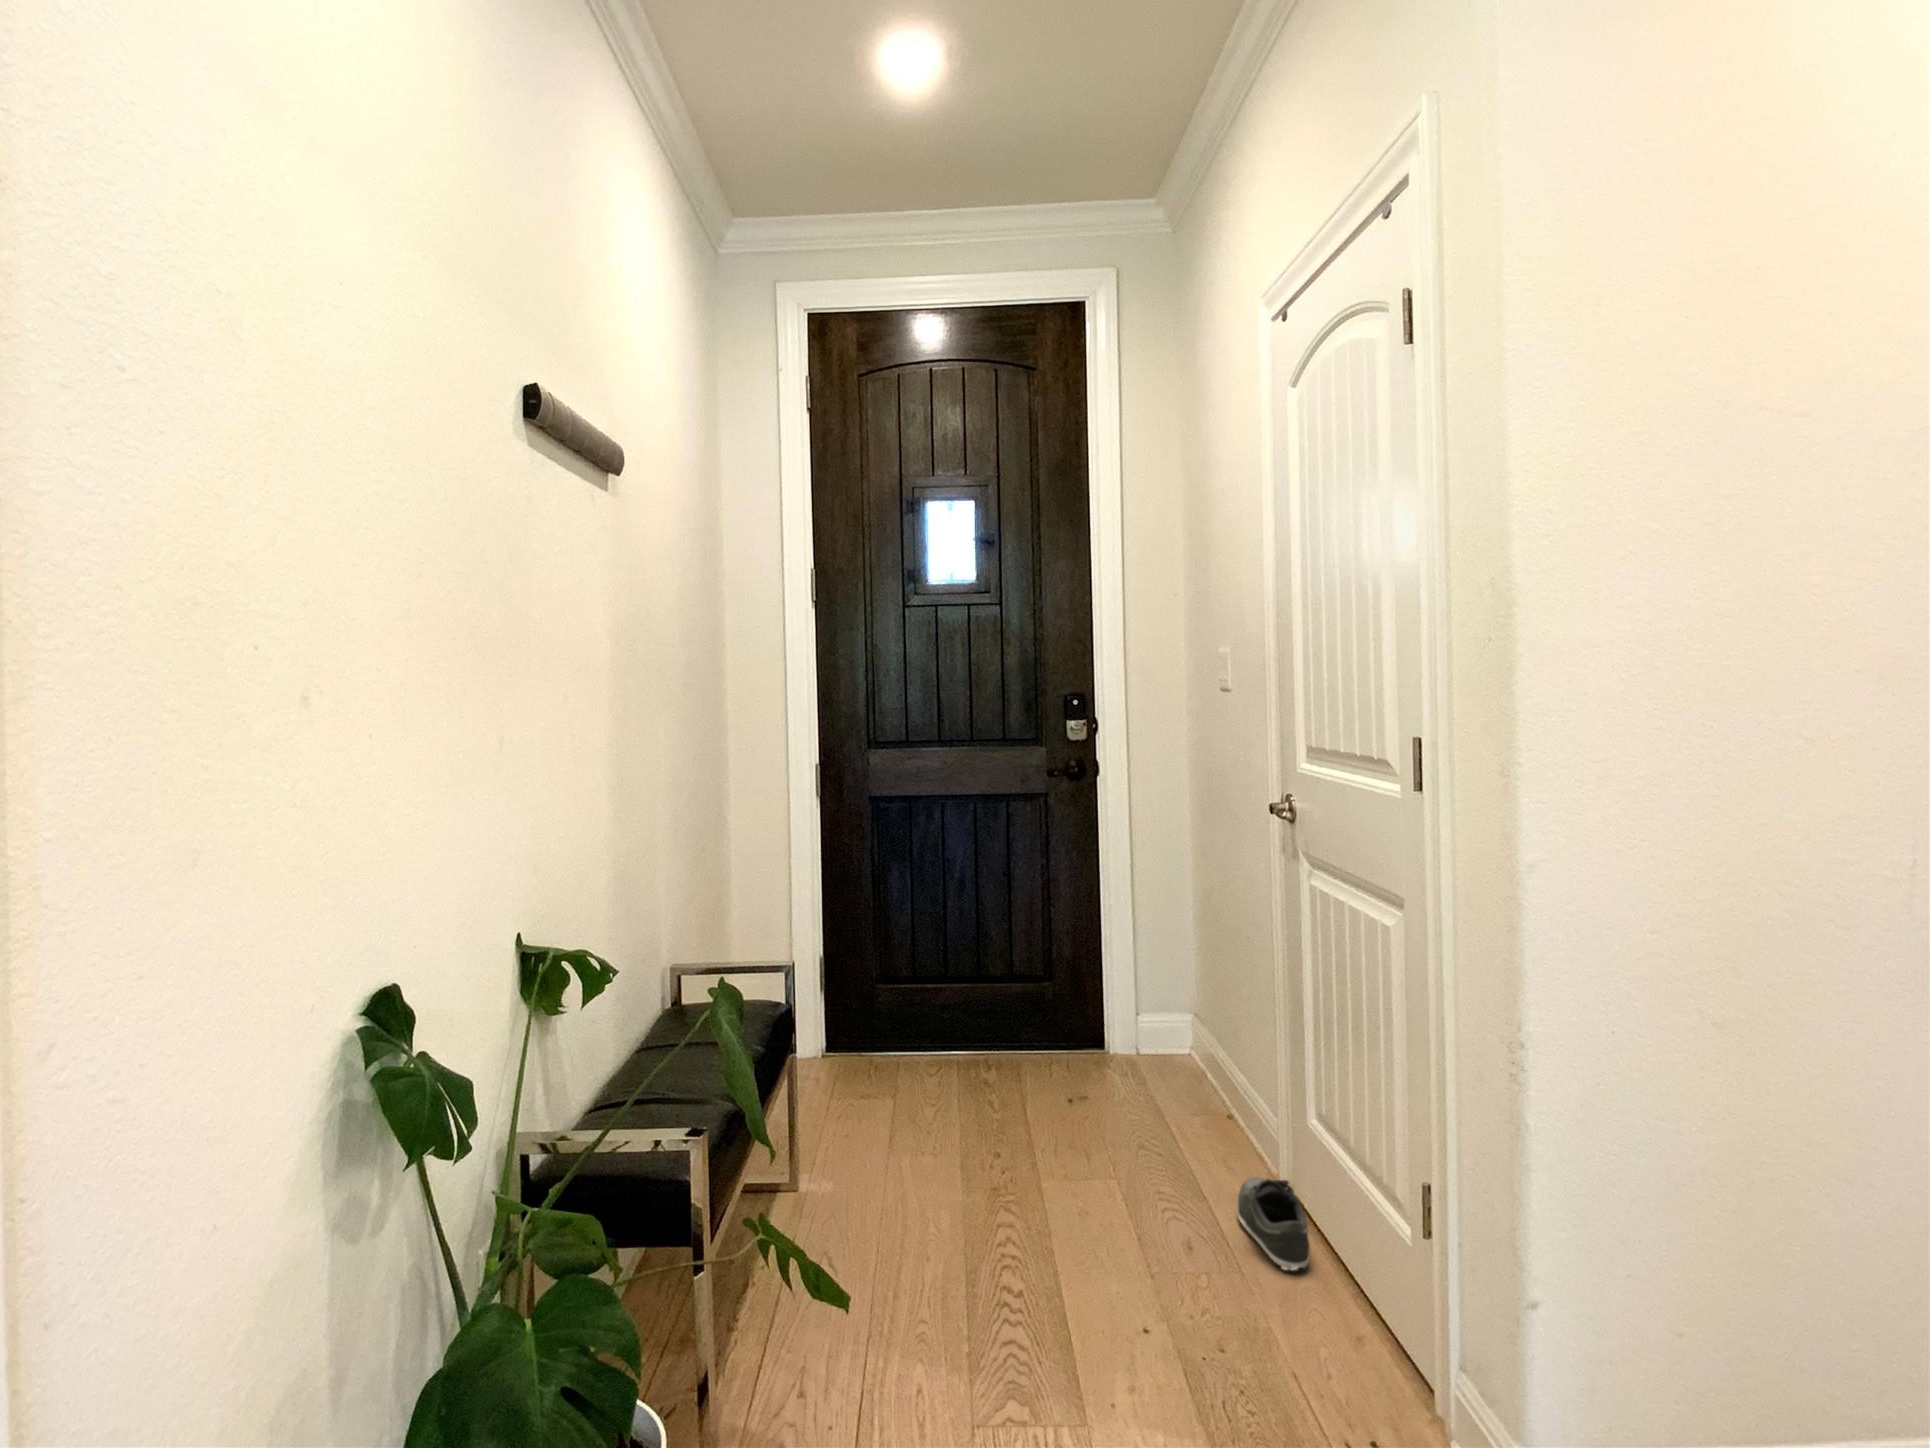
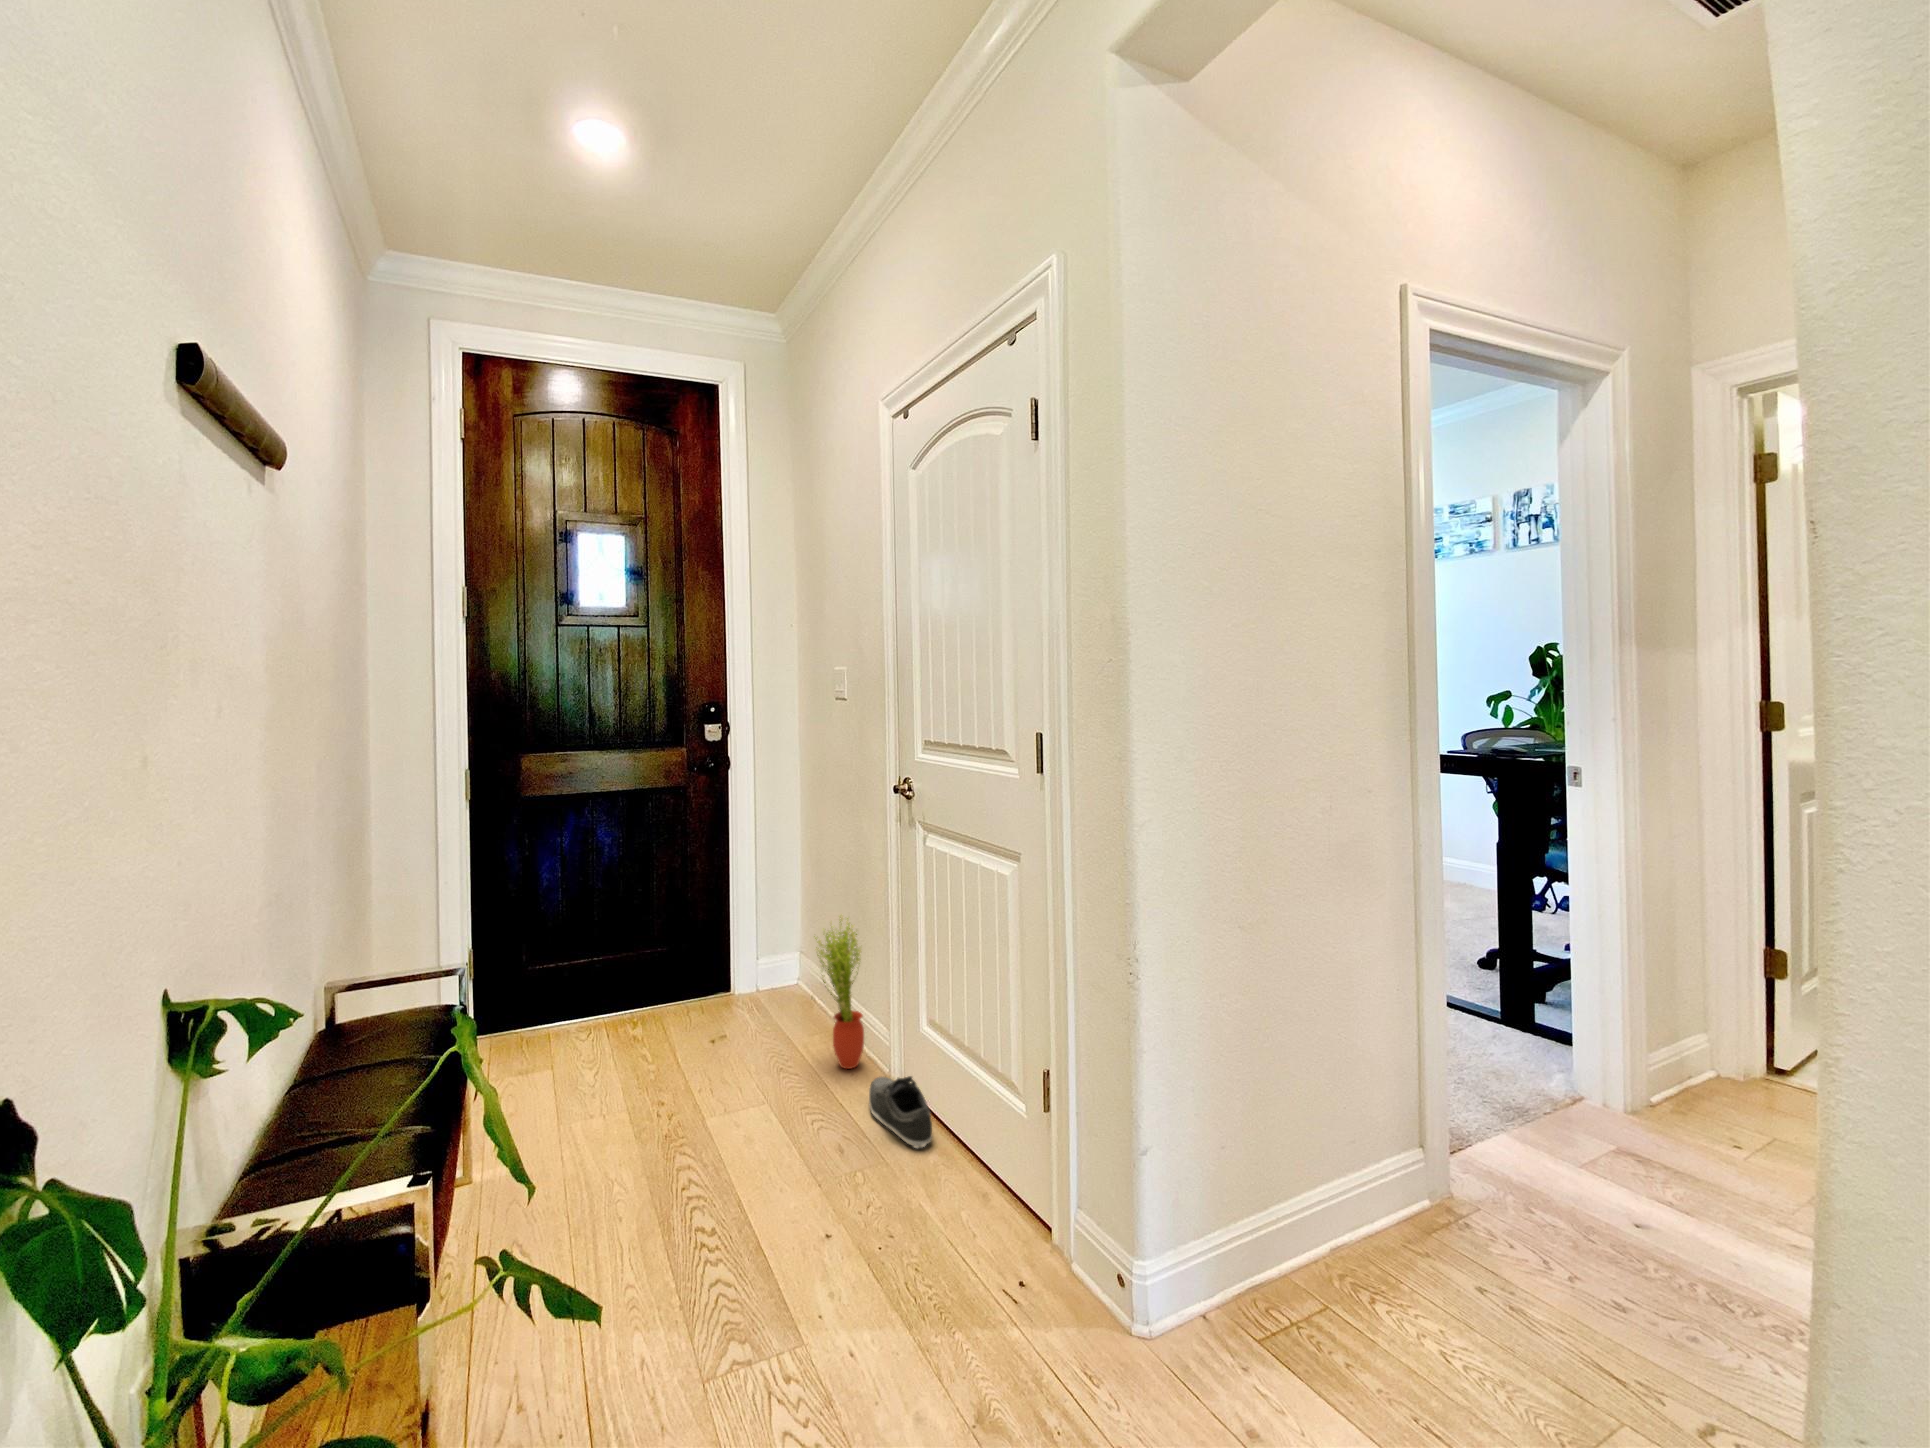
potted plant: none [1181,966,1247,1164] -> present [814,917,864,1069]

